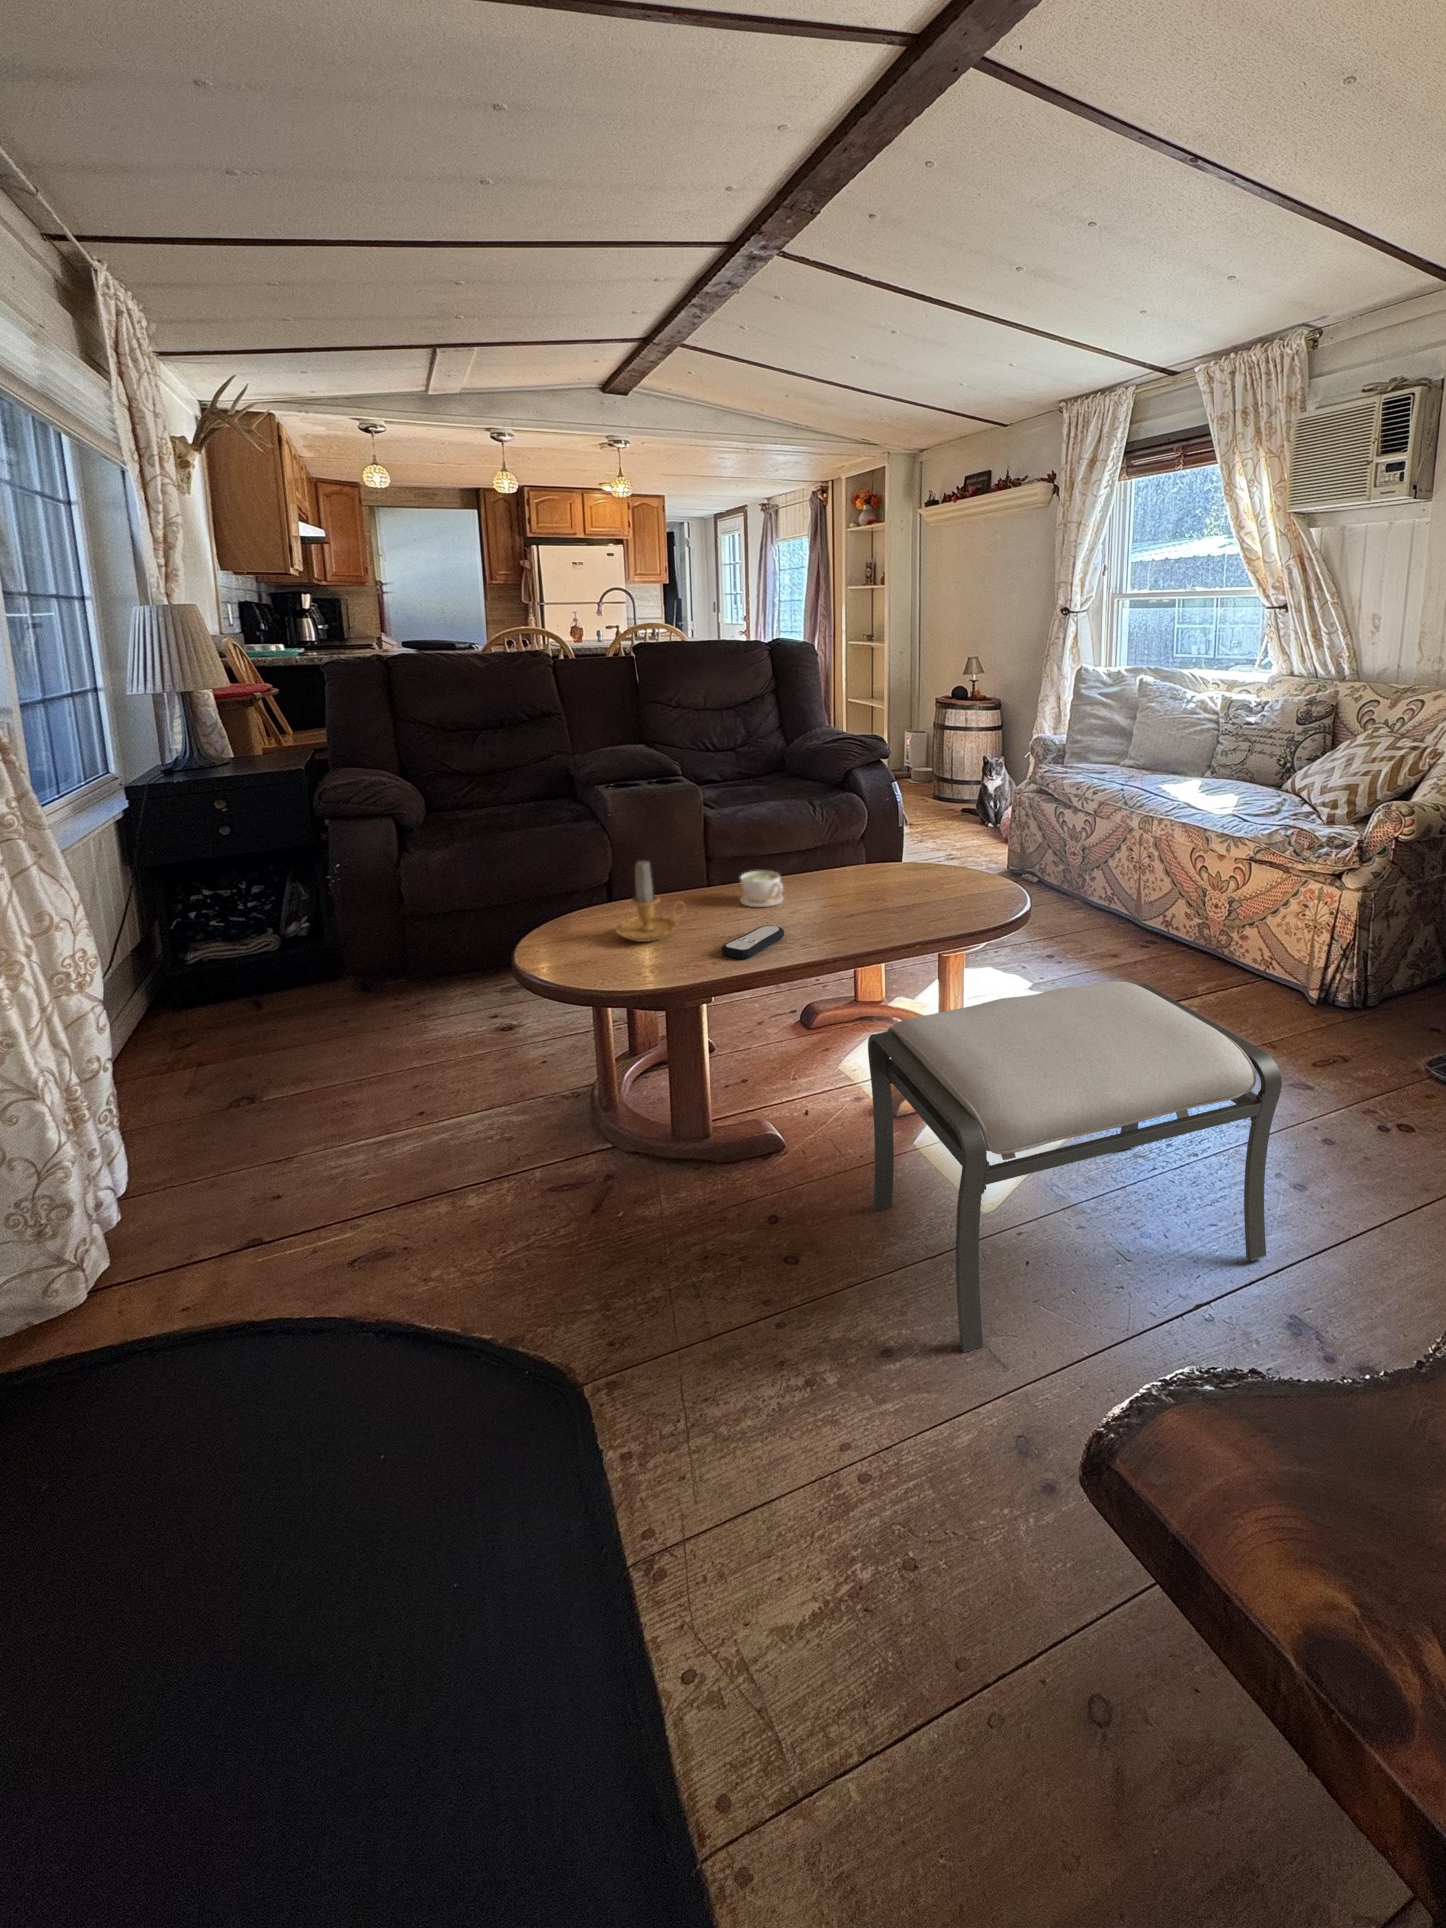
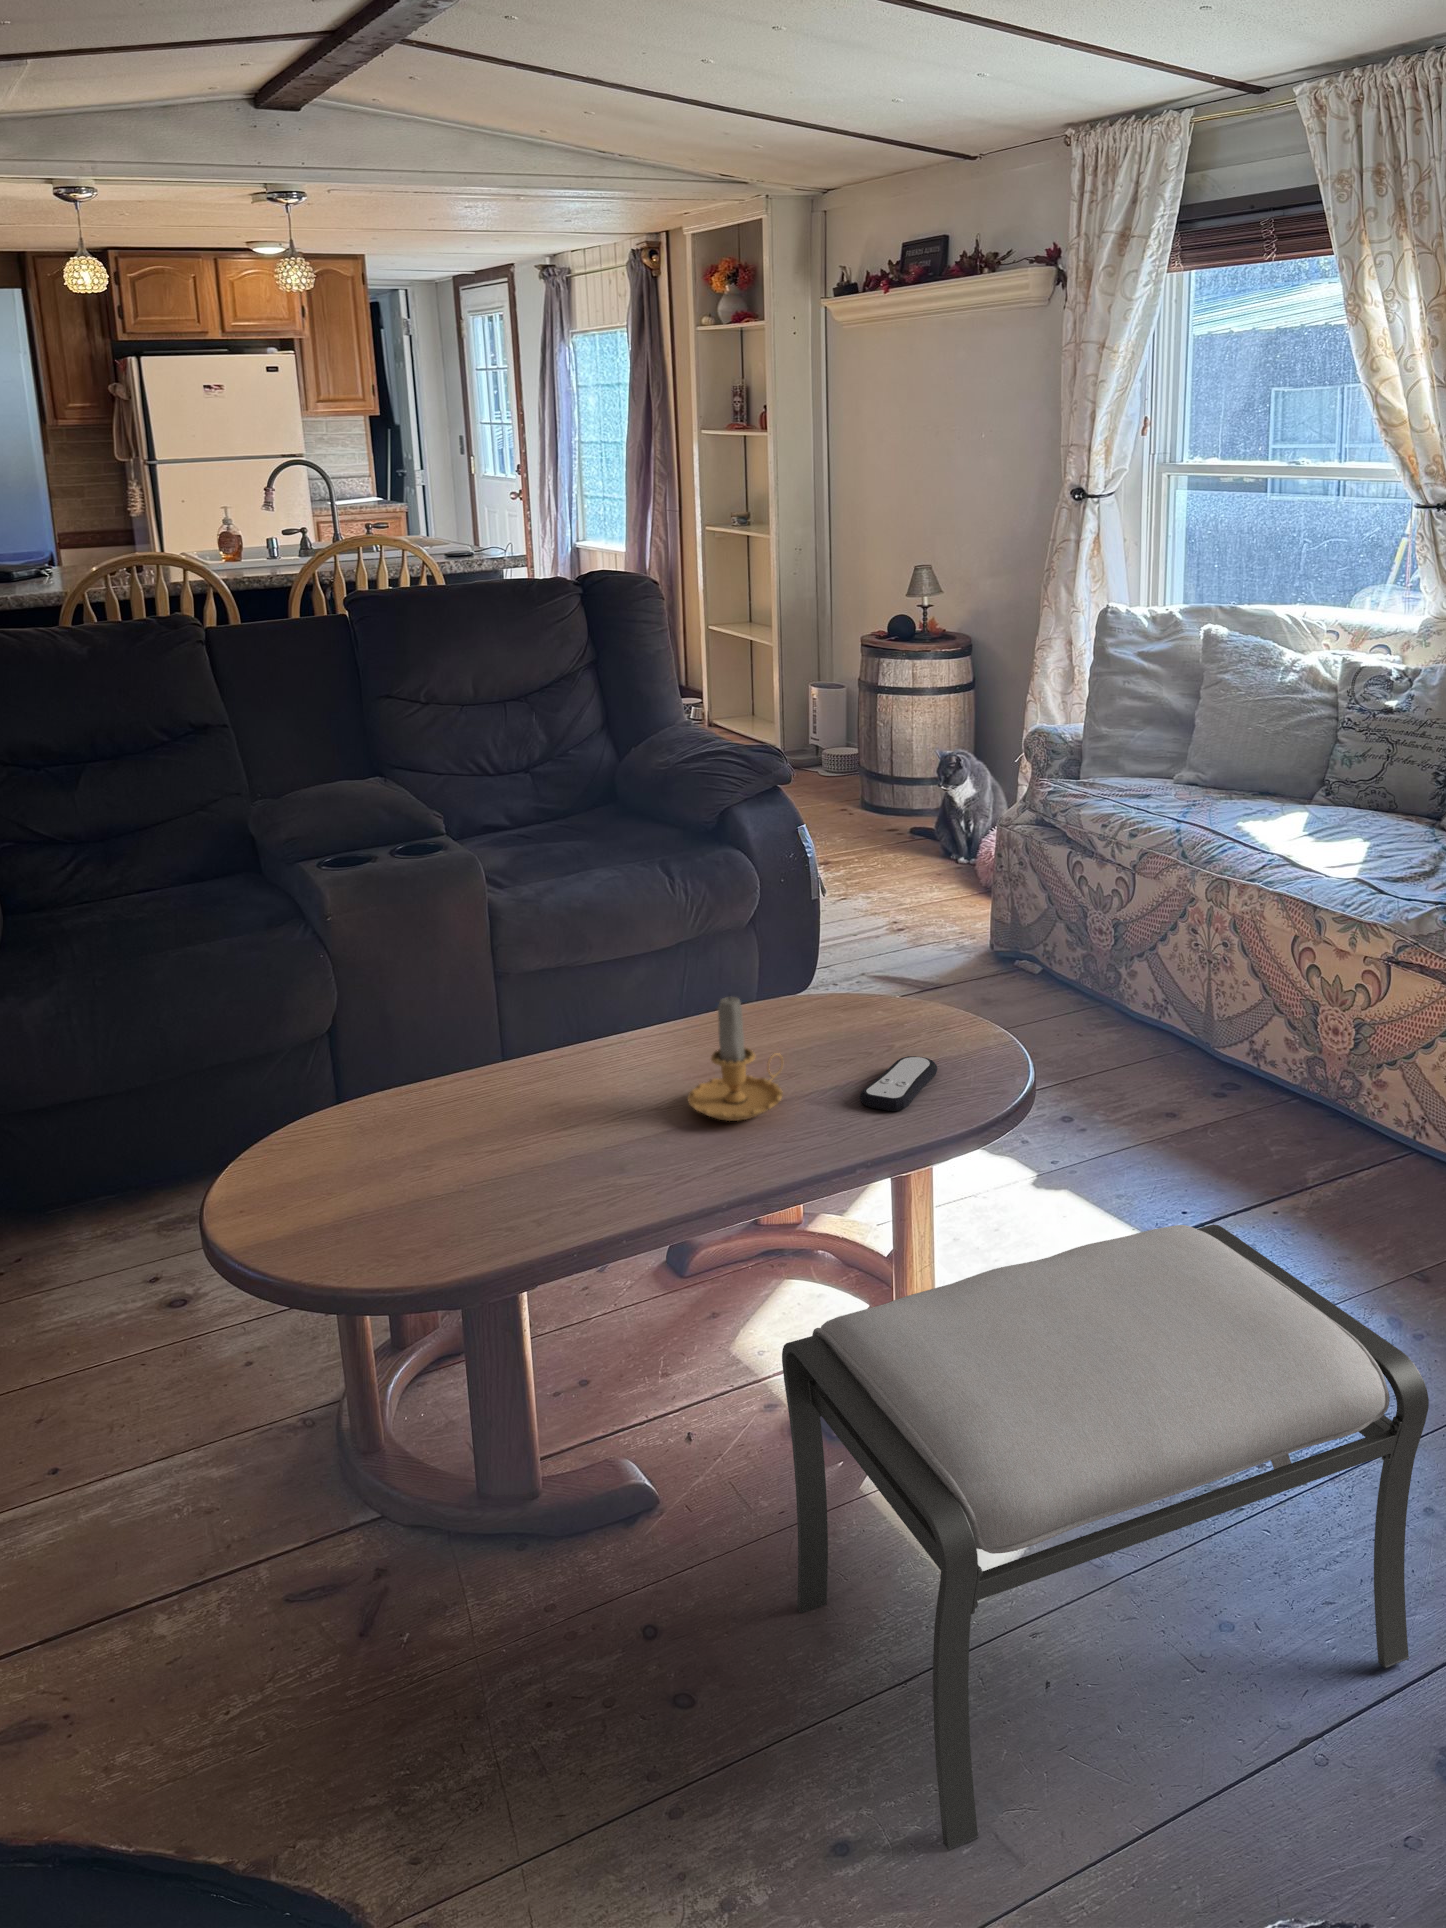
candle: present [615,861,683,942] -> present [688,996,783,1121]
coffee cup: present [740,871,783,907] -> none [557,1038,629,1105]
remote control: present [721,925,784,959] -> present [860,1056,938,1111]

